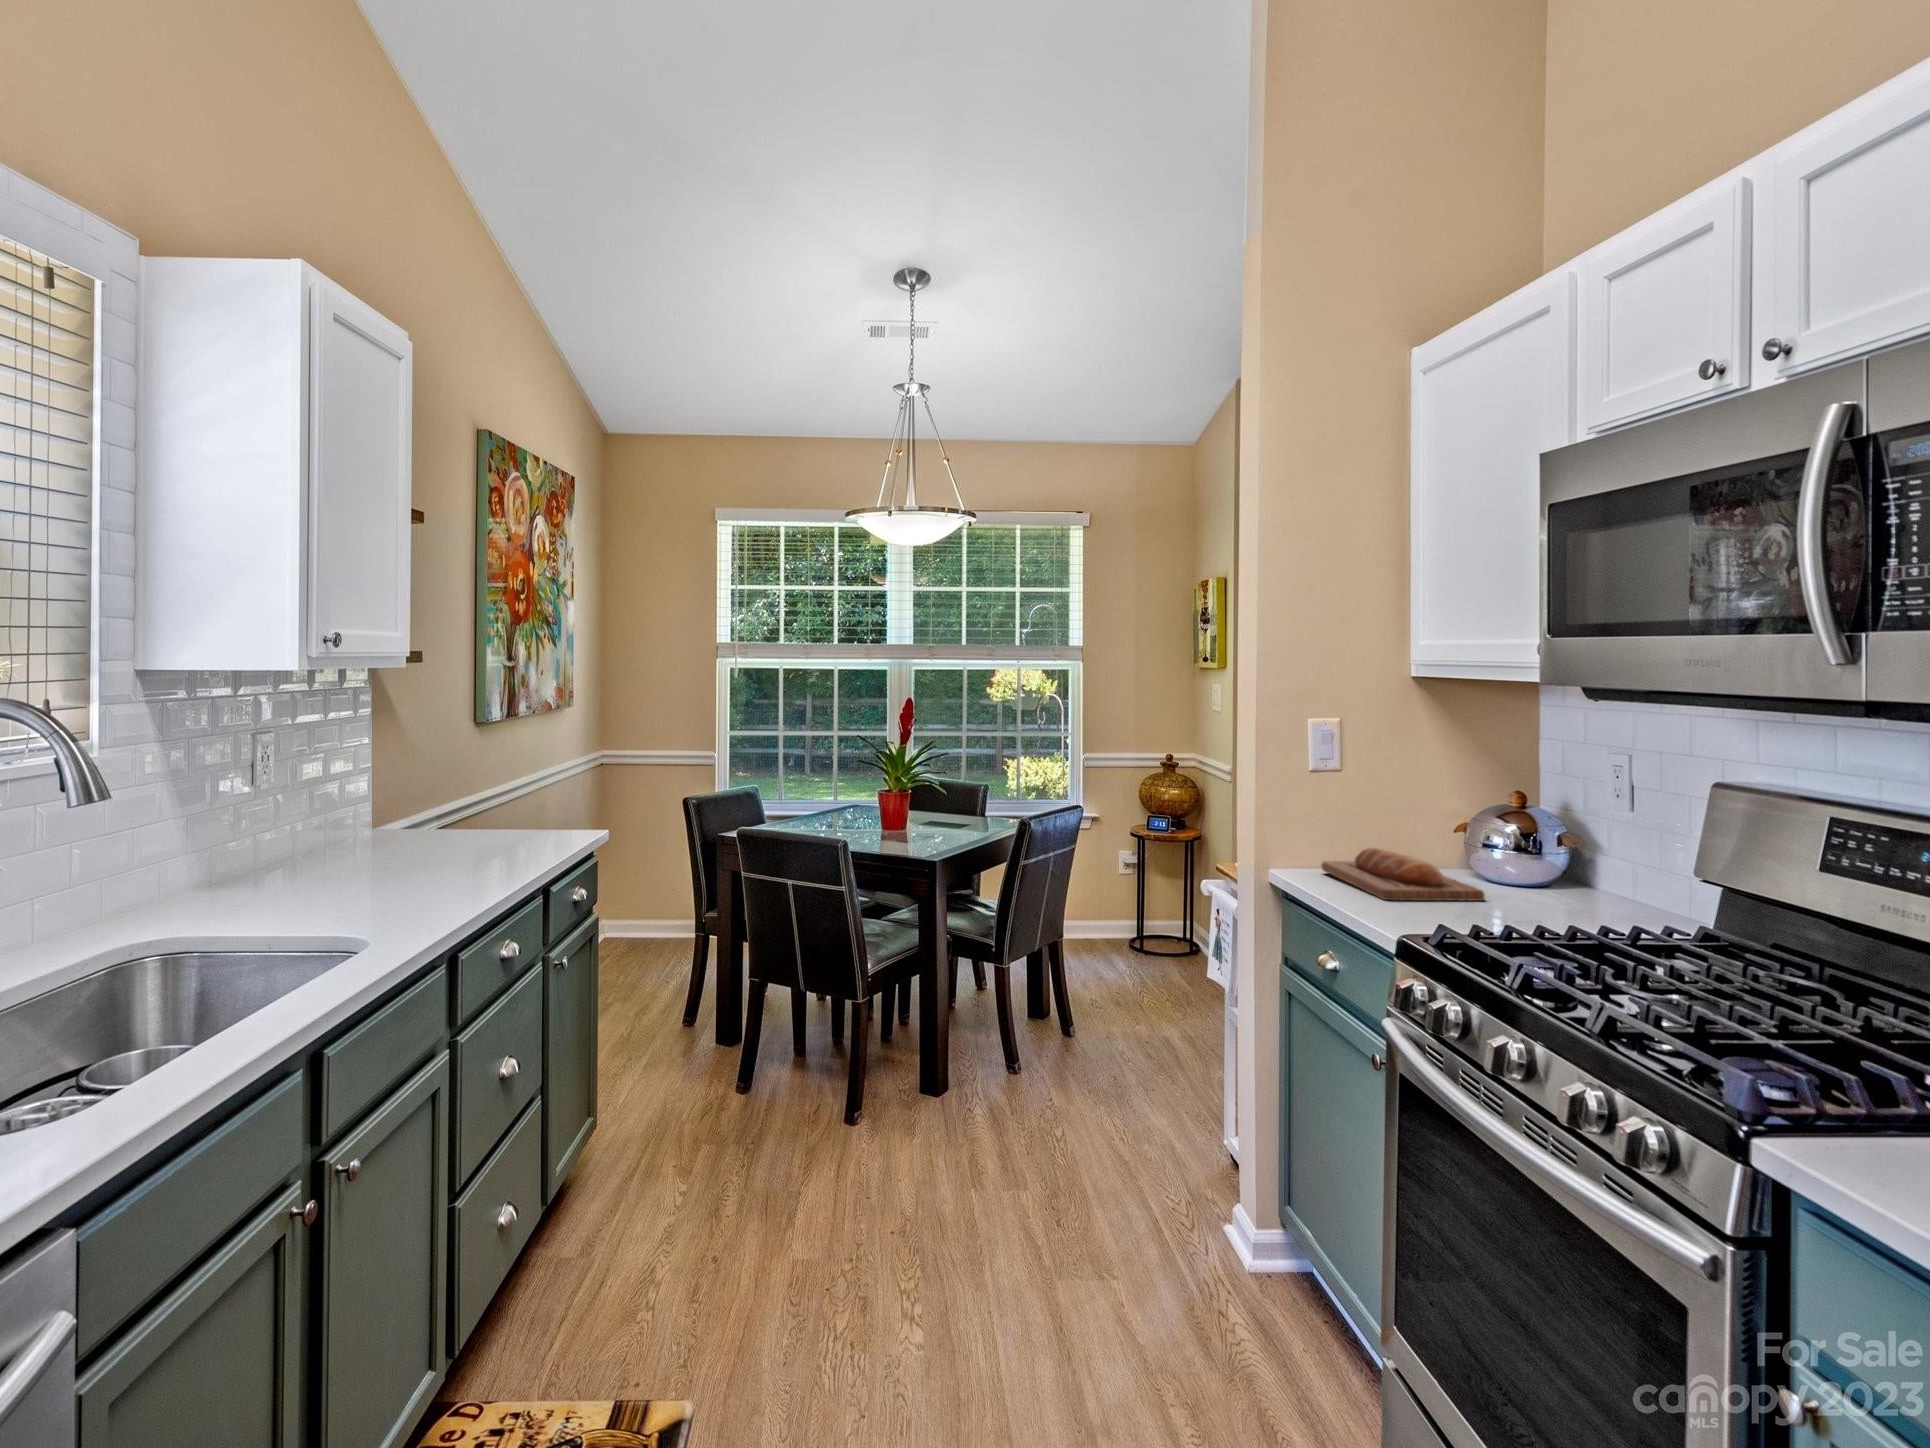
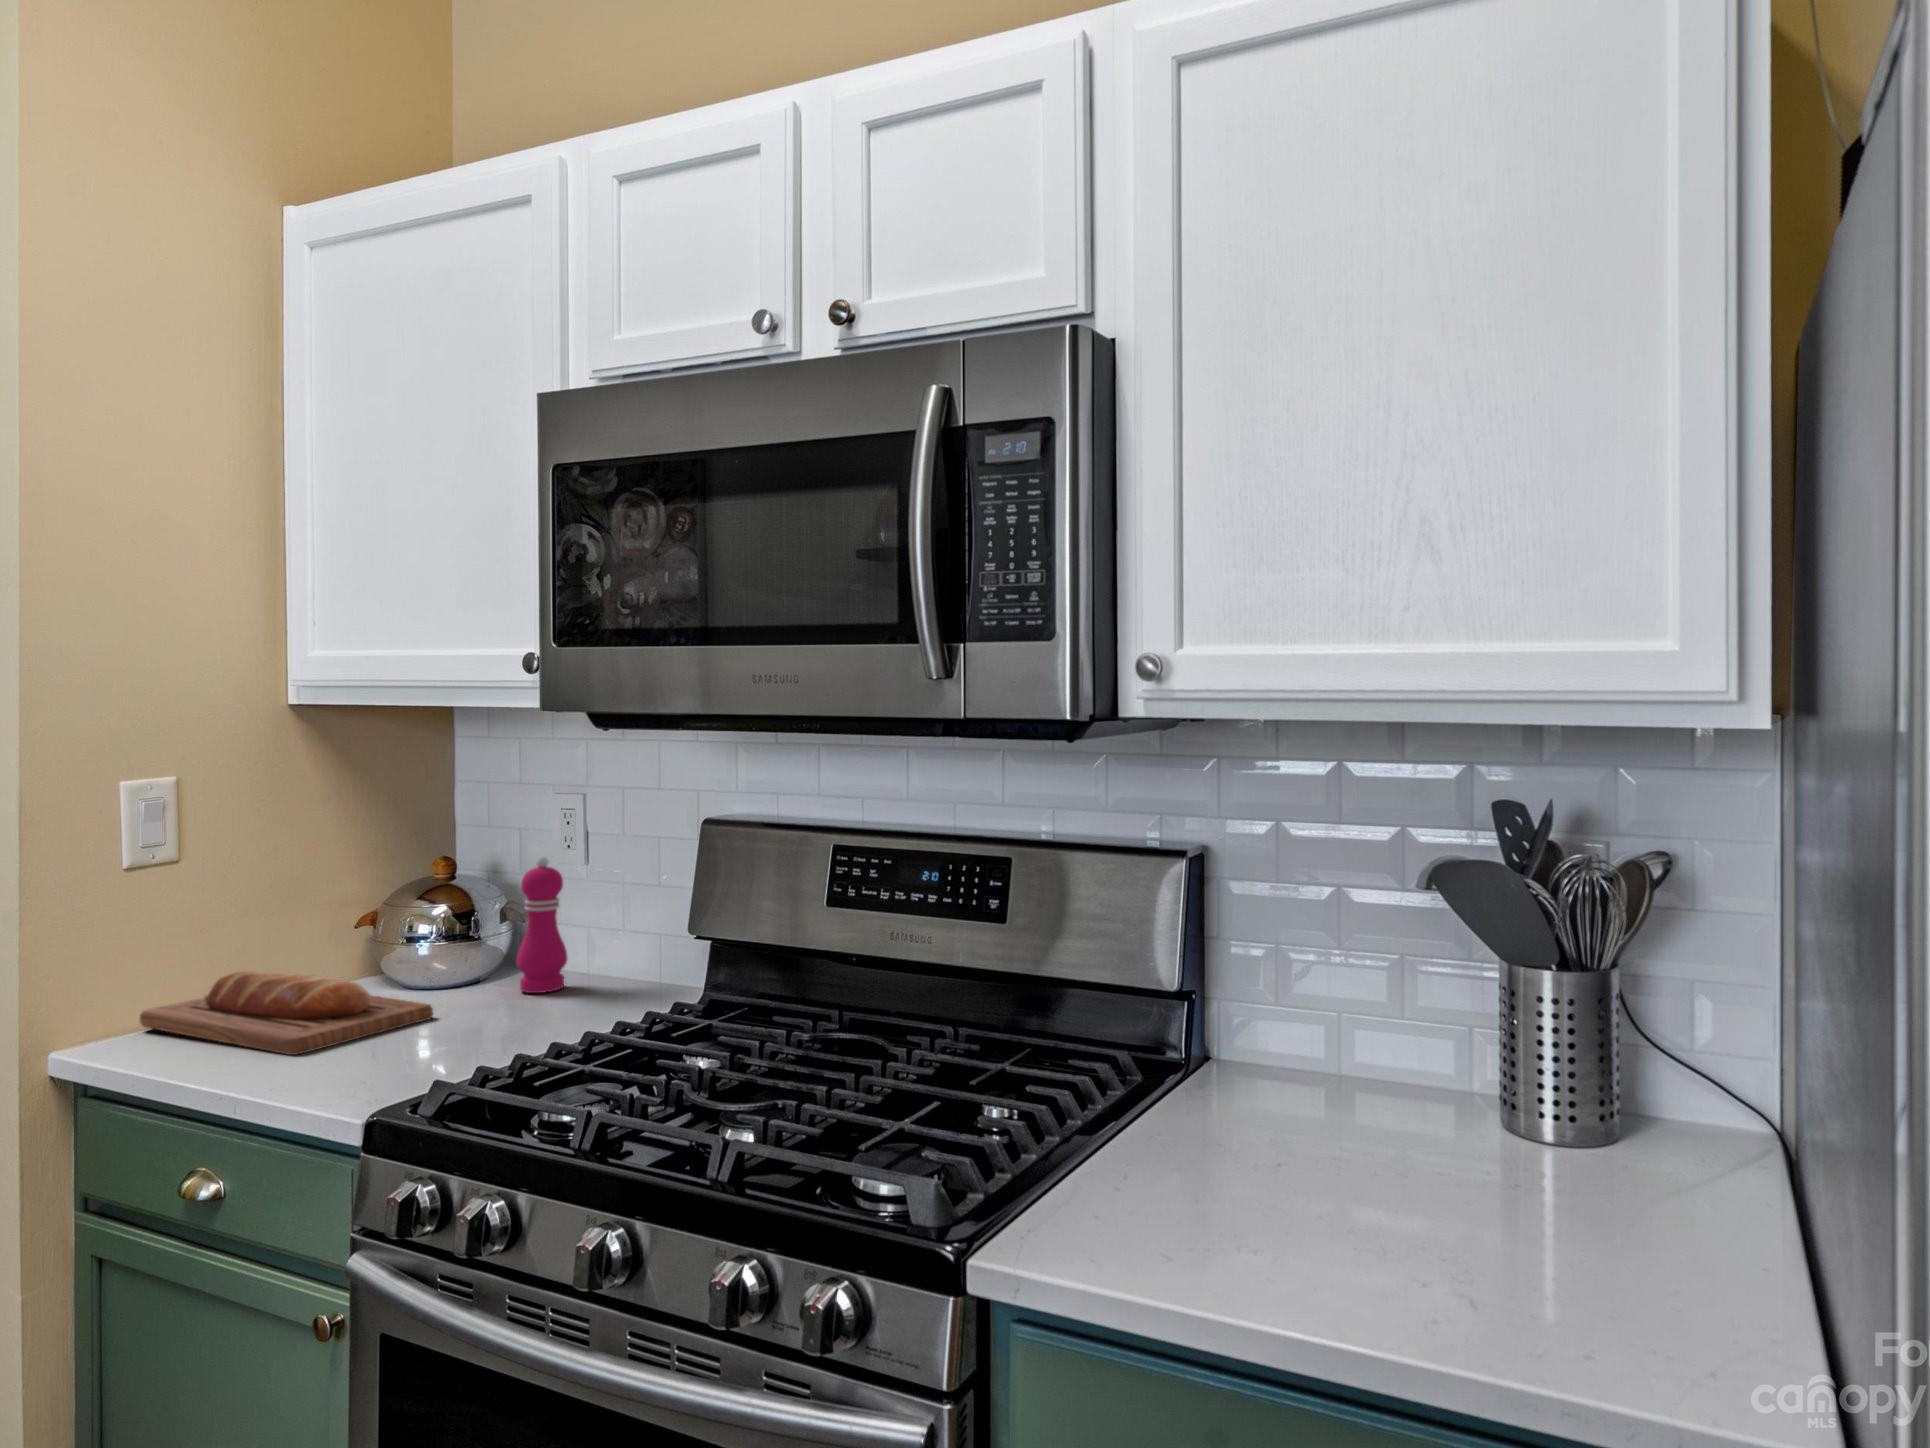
pepper mill: none [1558,799,1601,903] -> present [517,857,567,993]

